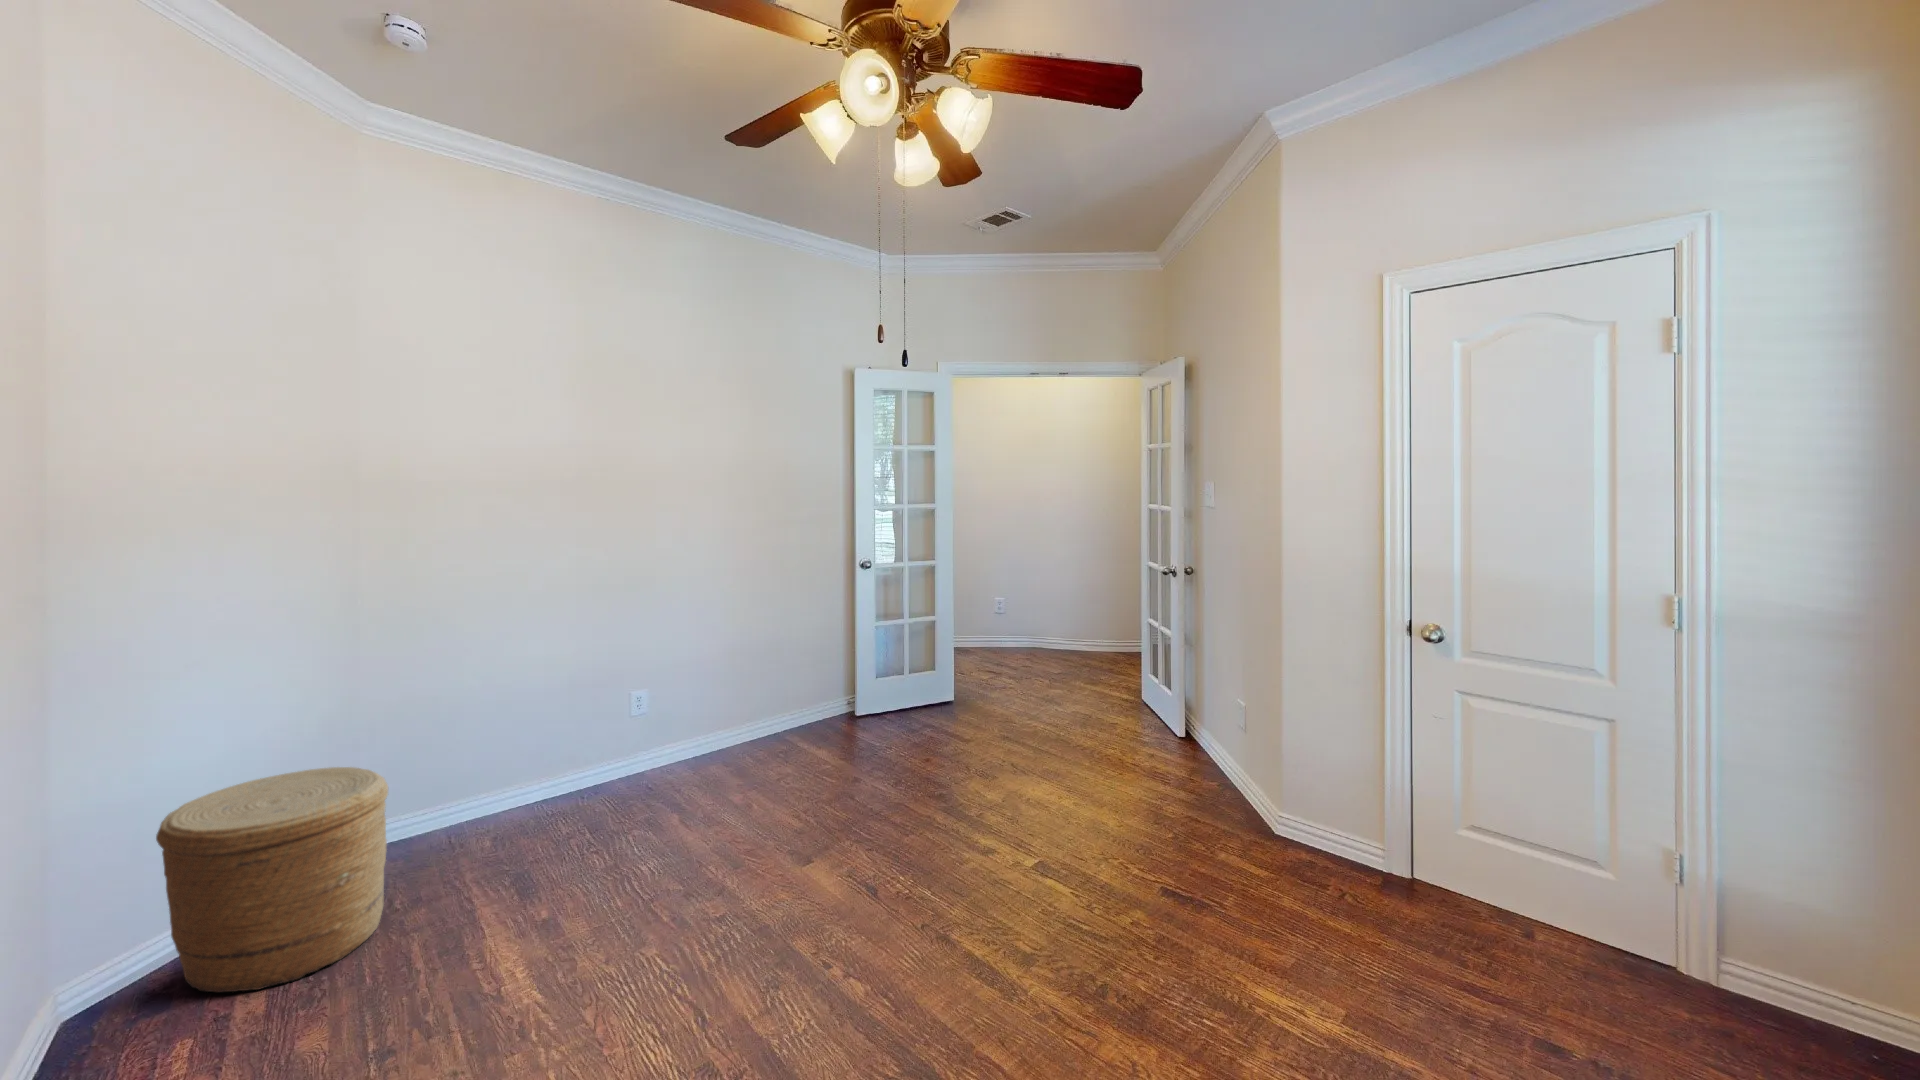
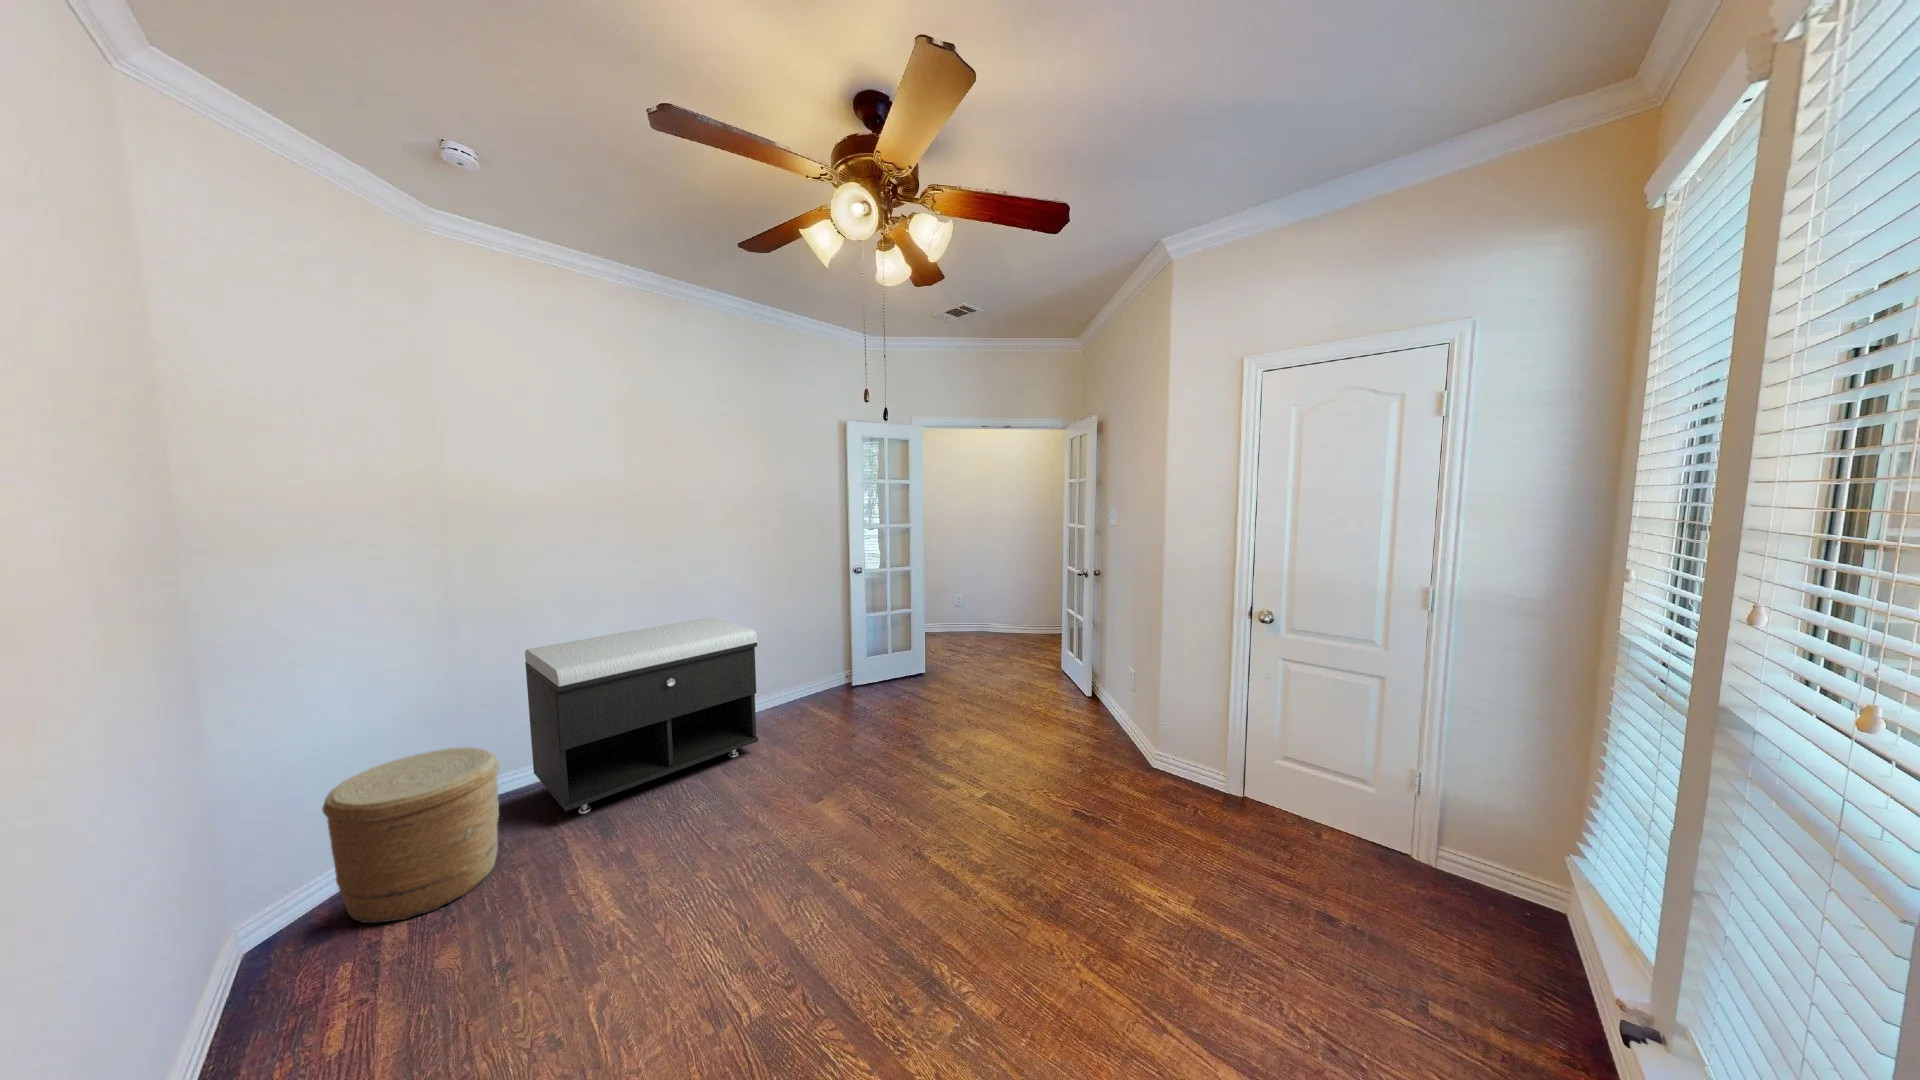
storage bench: none [432,616,732,866] -> present [525,617,758,814]

